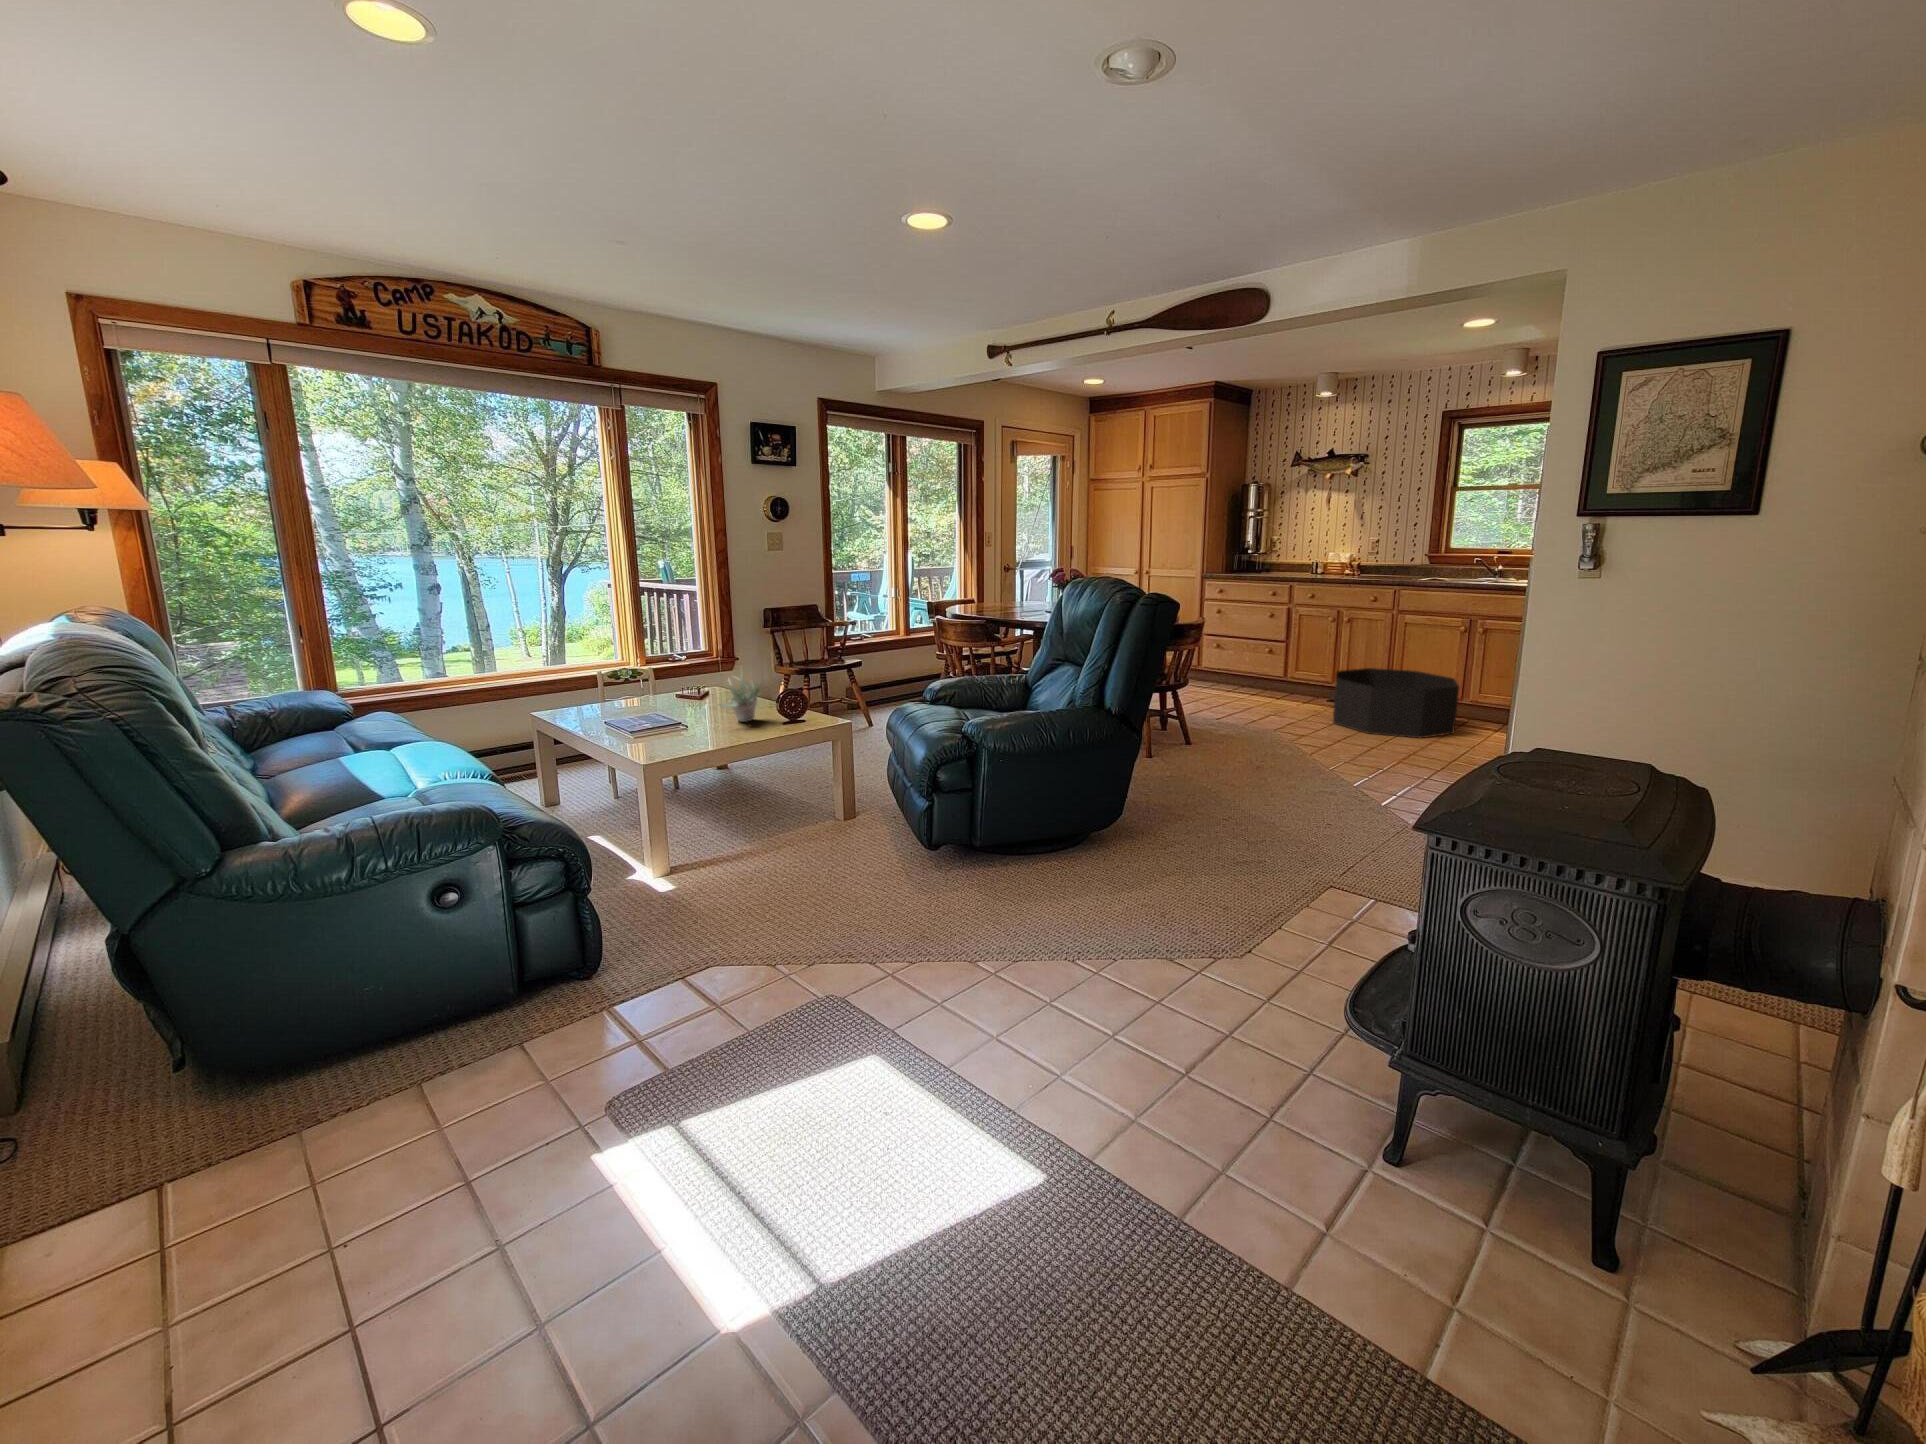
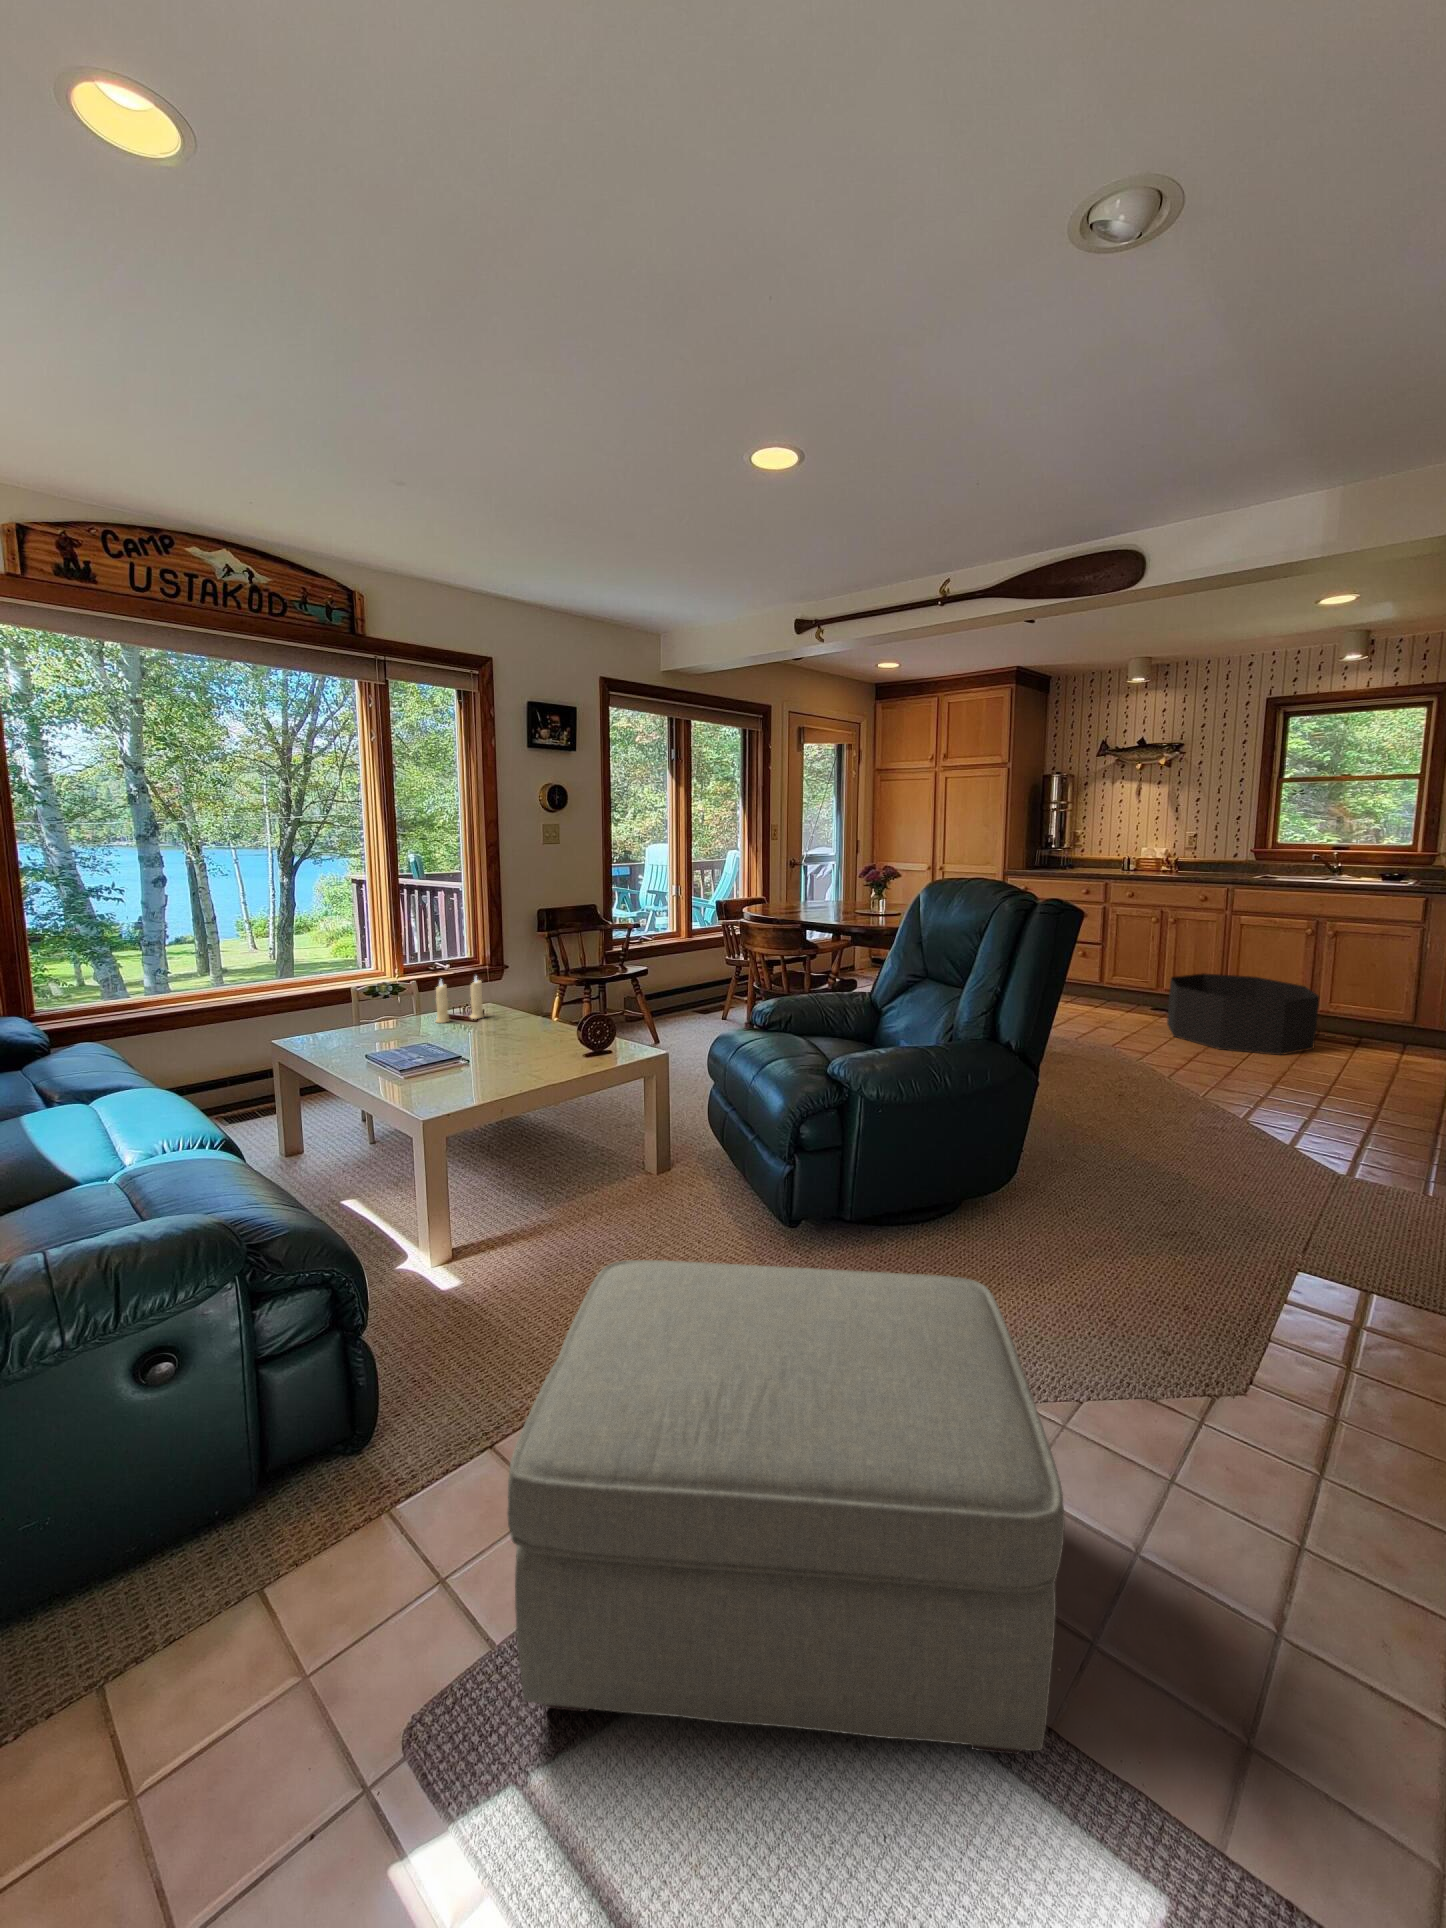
candle: none [664,660,708,701] -> present [436,976,484,1023]
succulent plant: present [718,670,762,722] -> none [509,987,562,1054]
ottoman: none [664,841,1020,1111] -> present [507,1260,1065,1754]

